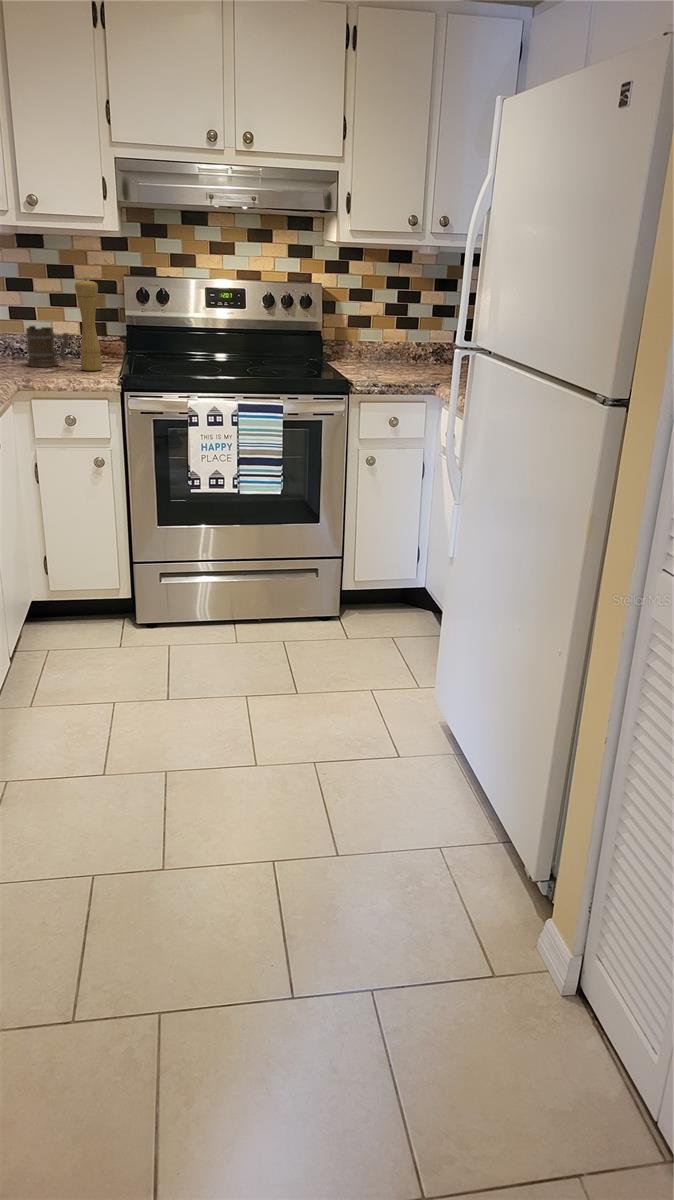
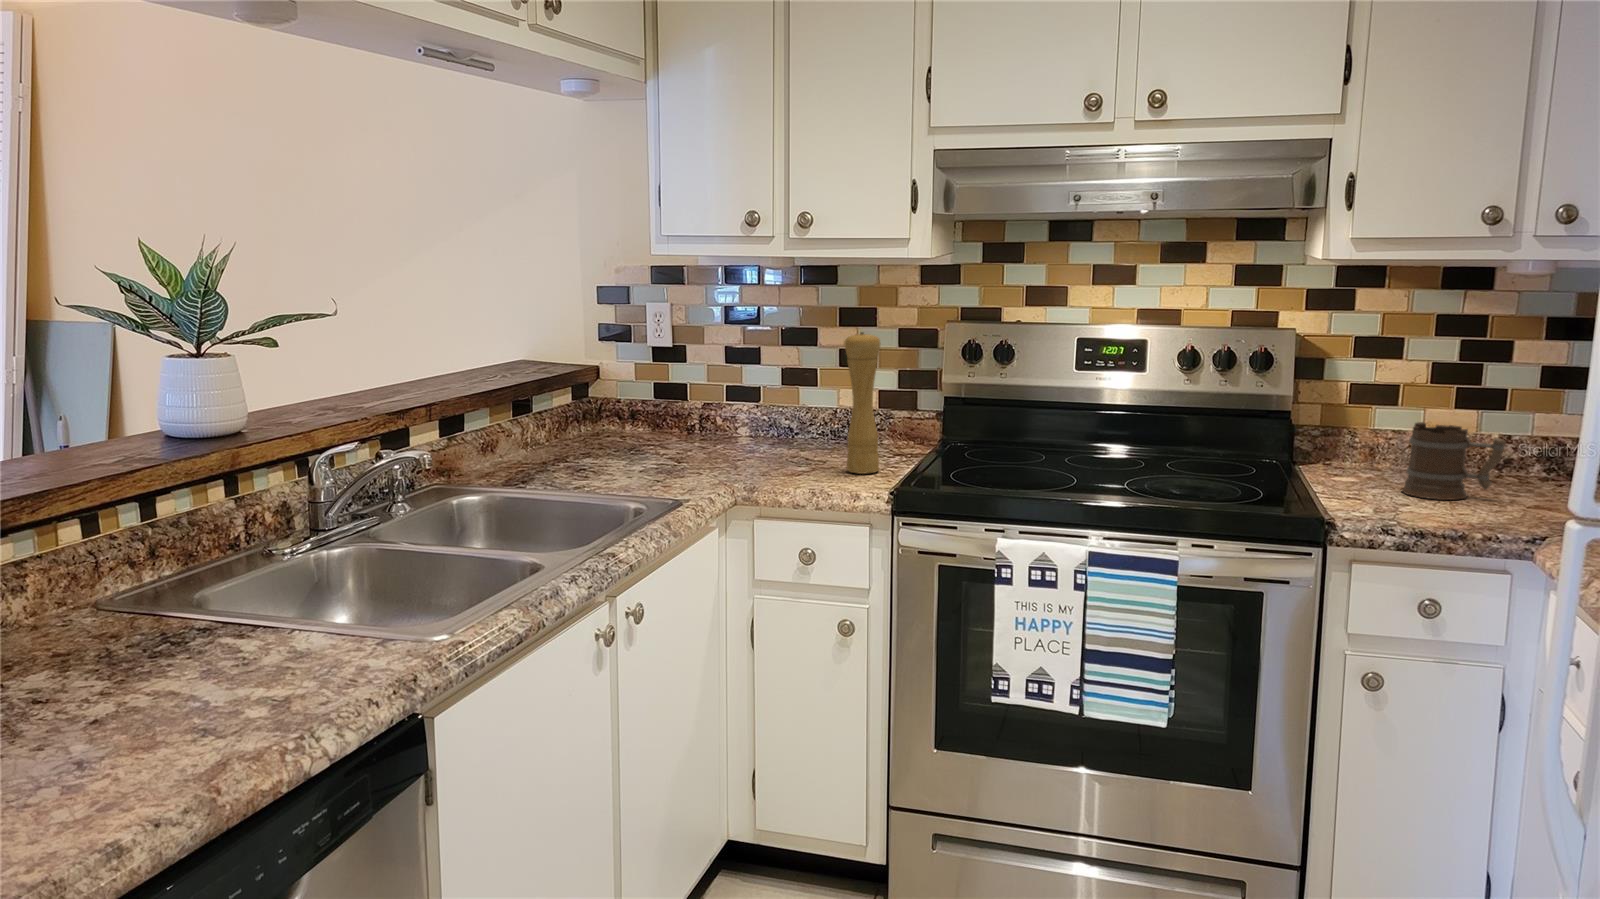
mug: present [26,326,69,367] -> present [1401,422,1505,500]

